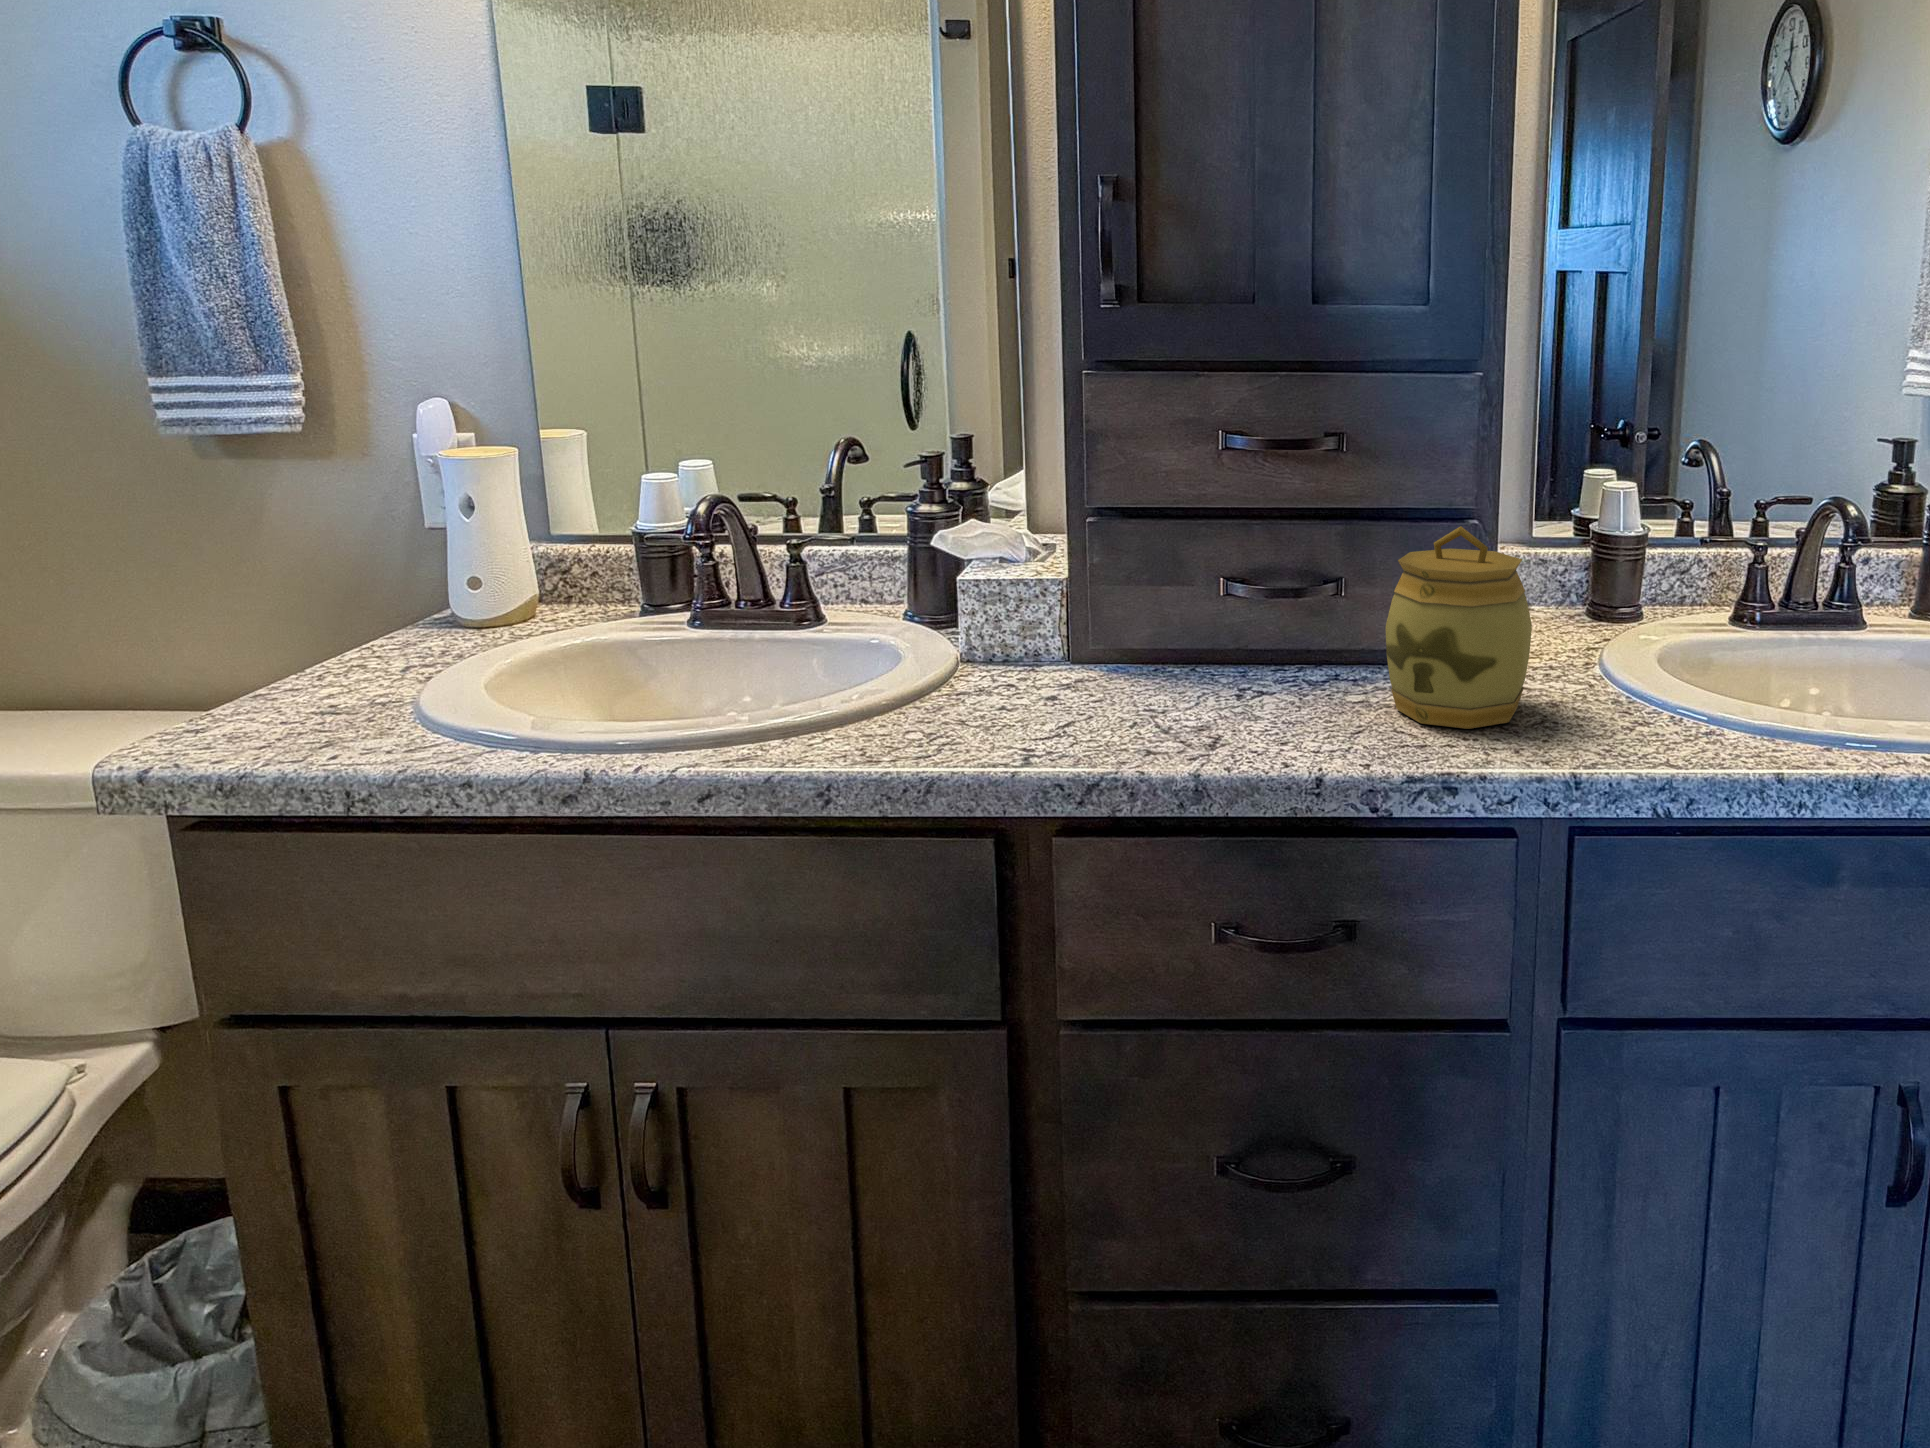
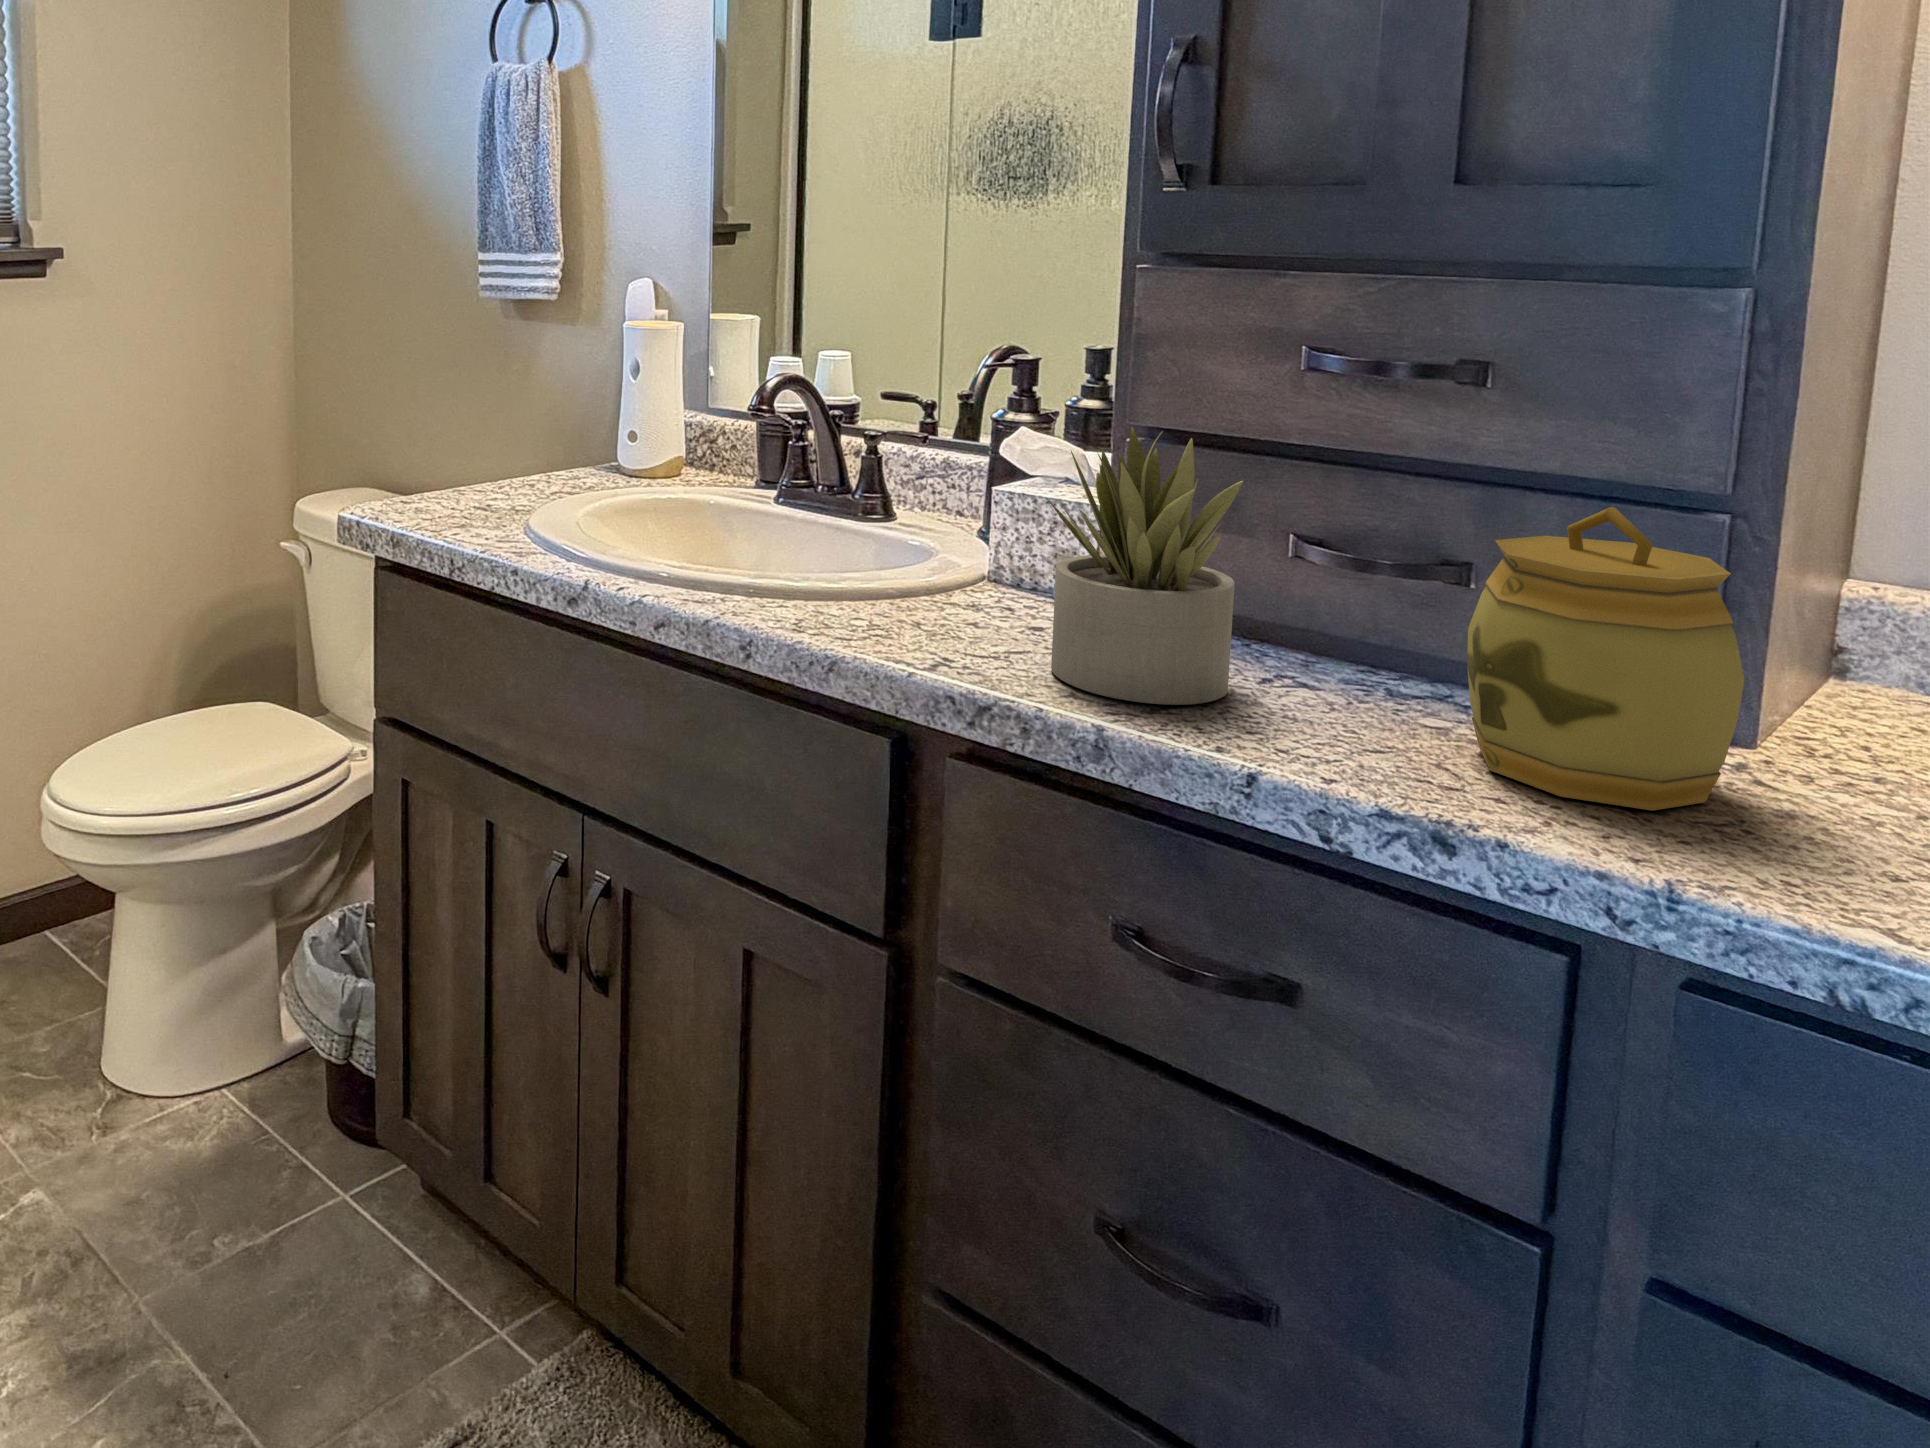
succulent plant: none [1090,510,1242,745] -> present [1050,427,1244,705]

